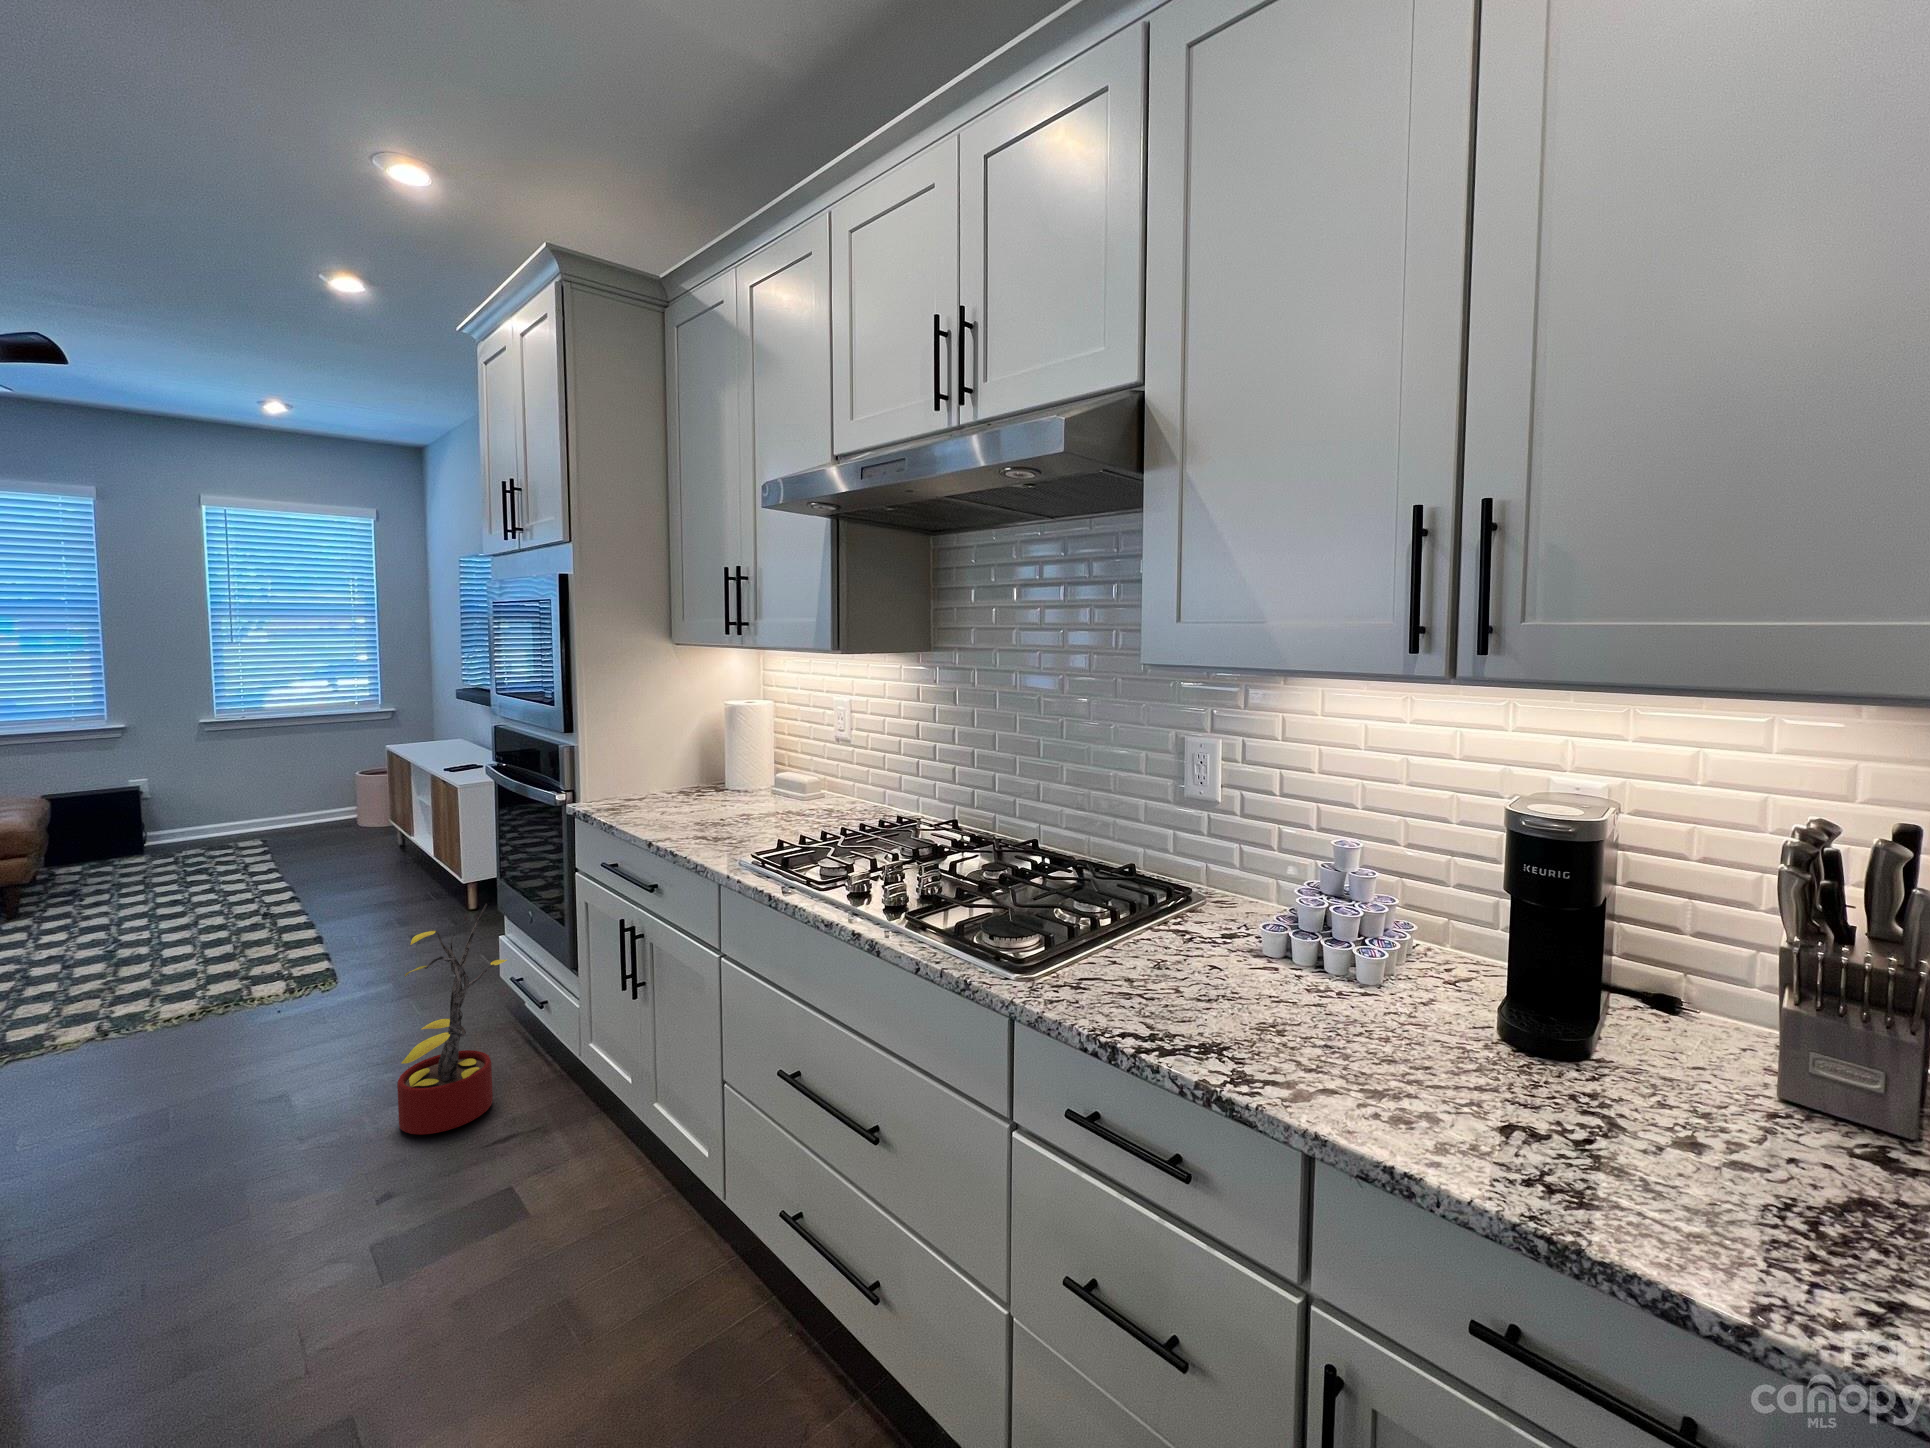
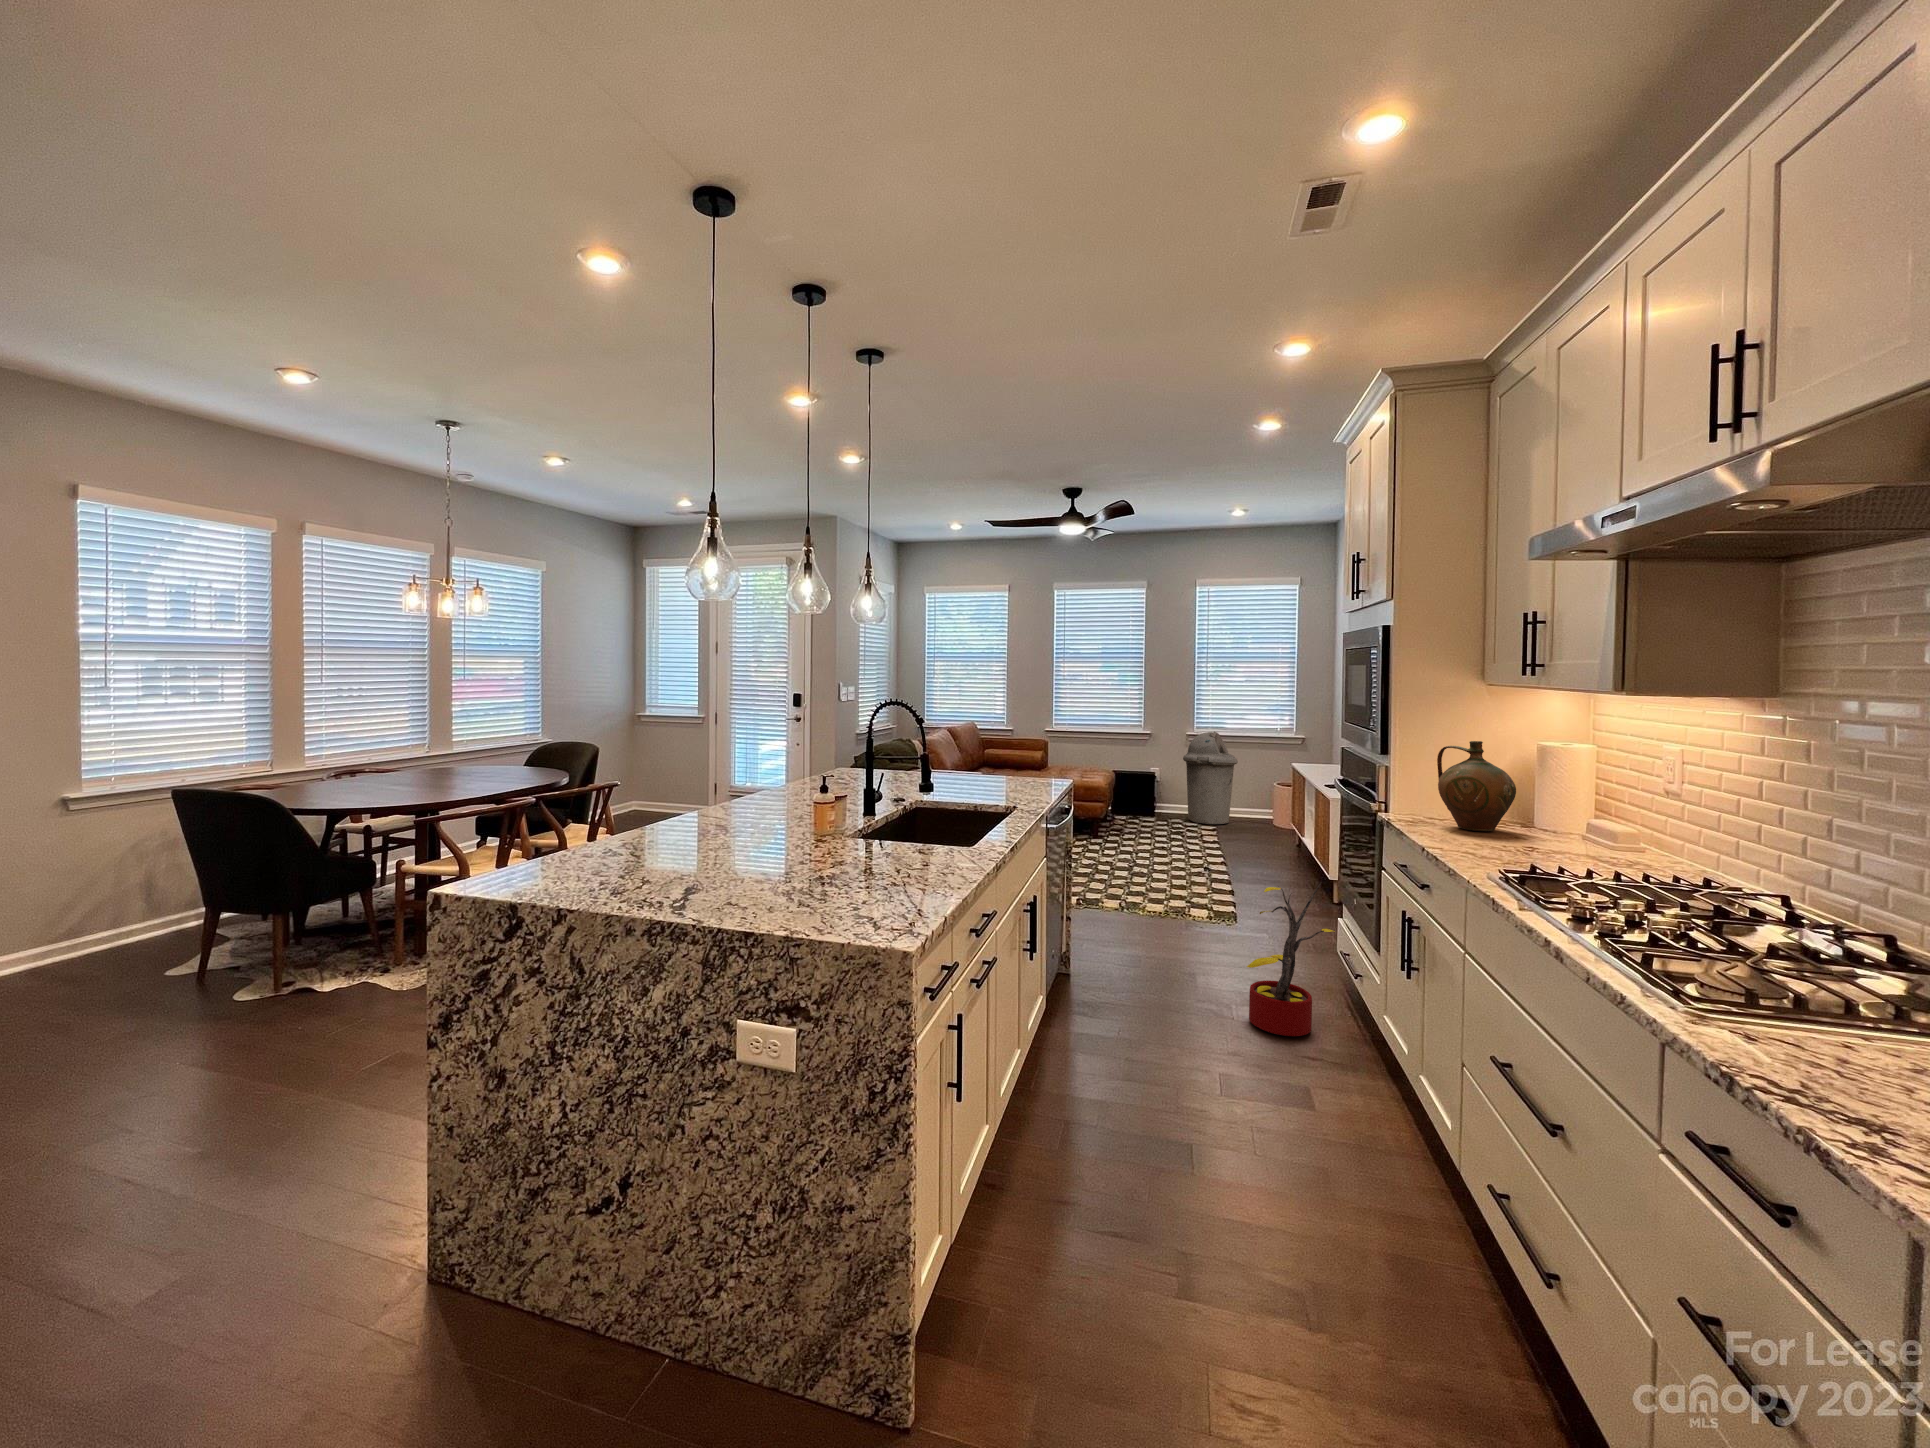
ceramic jug: none [642,708,722,809] -> present [1437,741,1516,832]
trash can: none [193,712,293,848] -> present [1183,732,1238,824]

